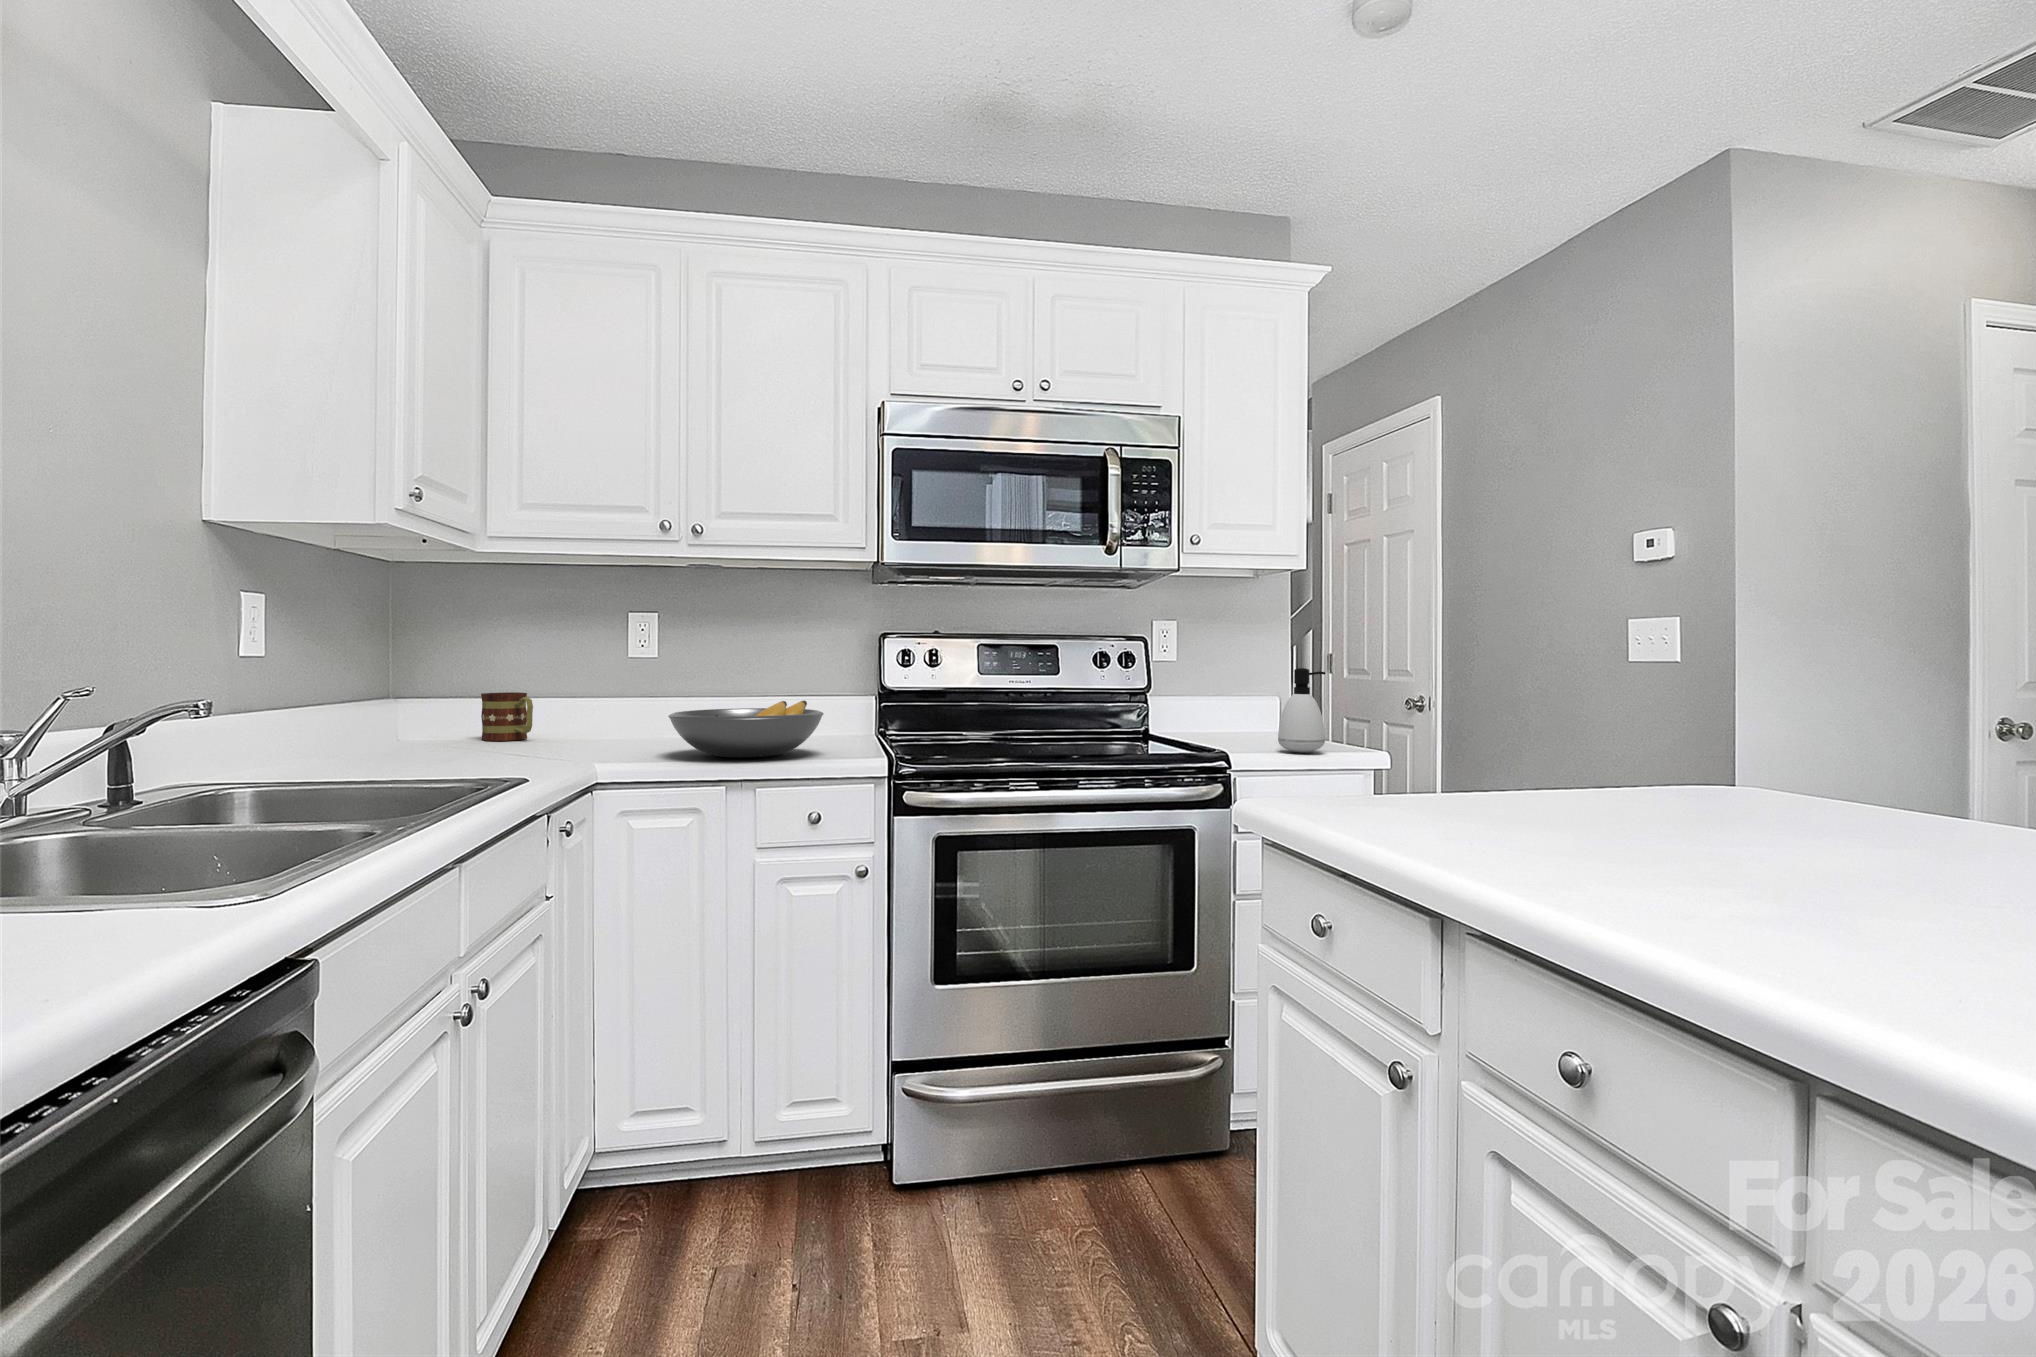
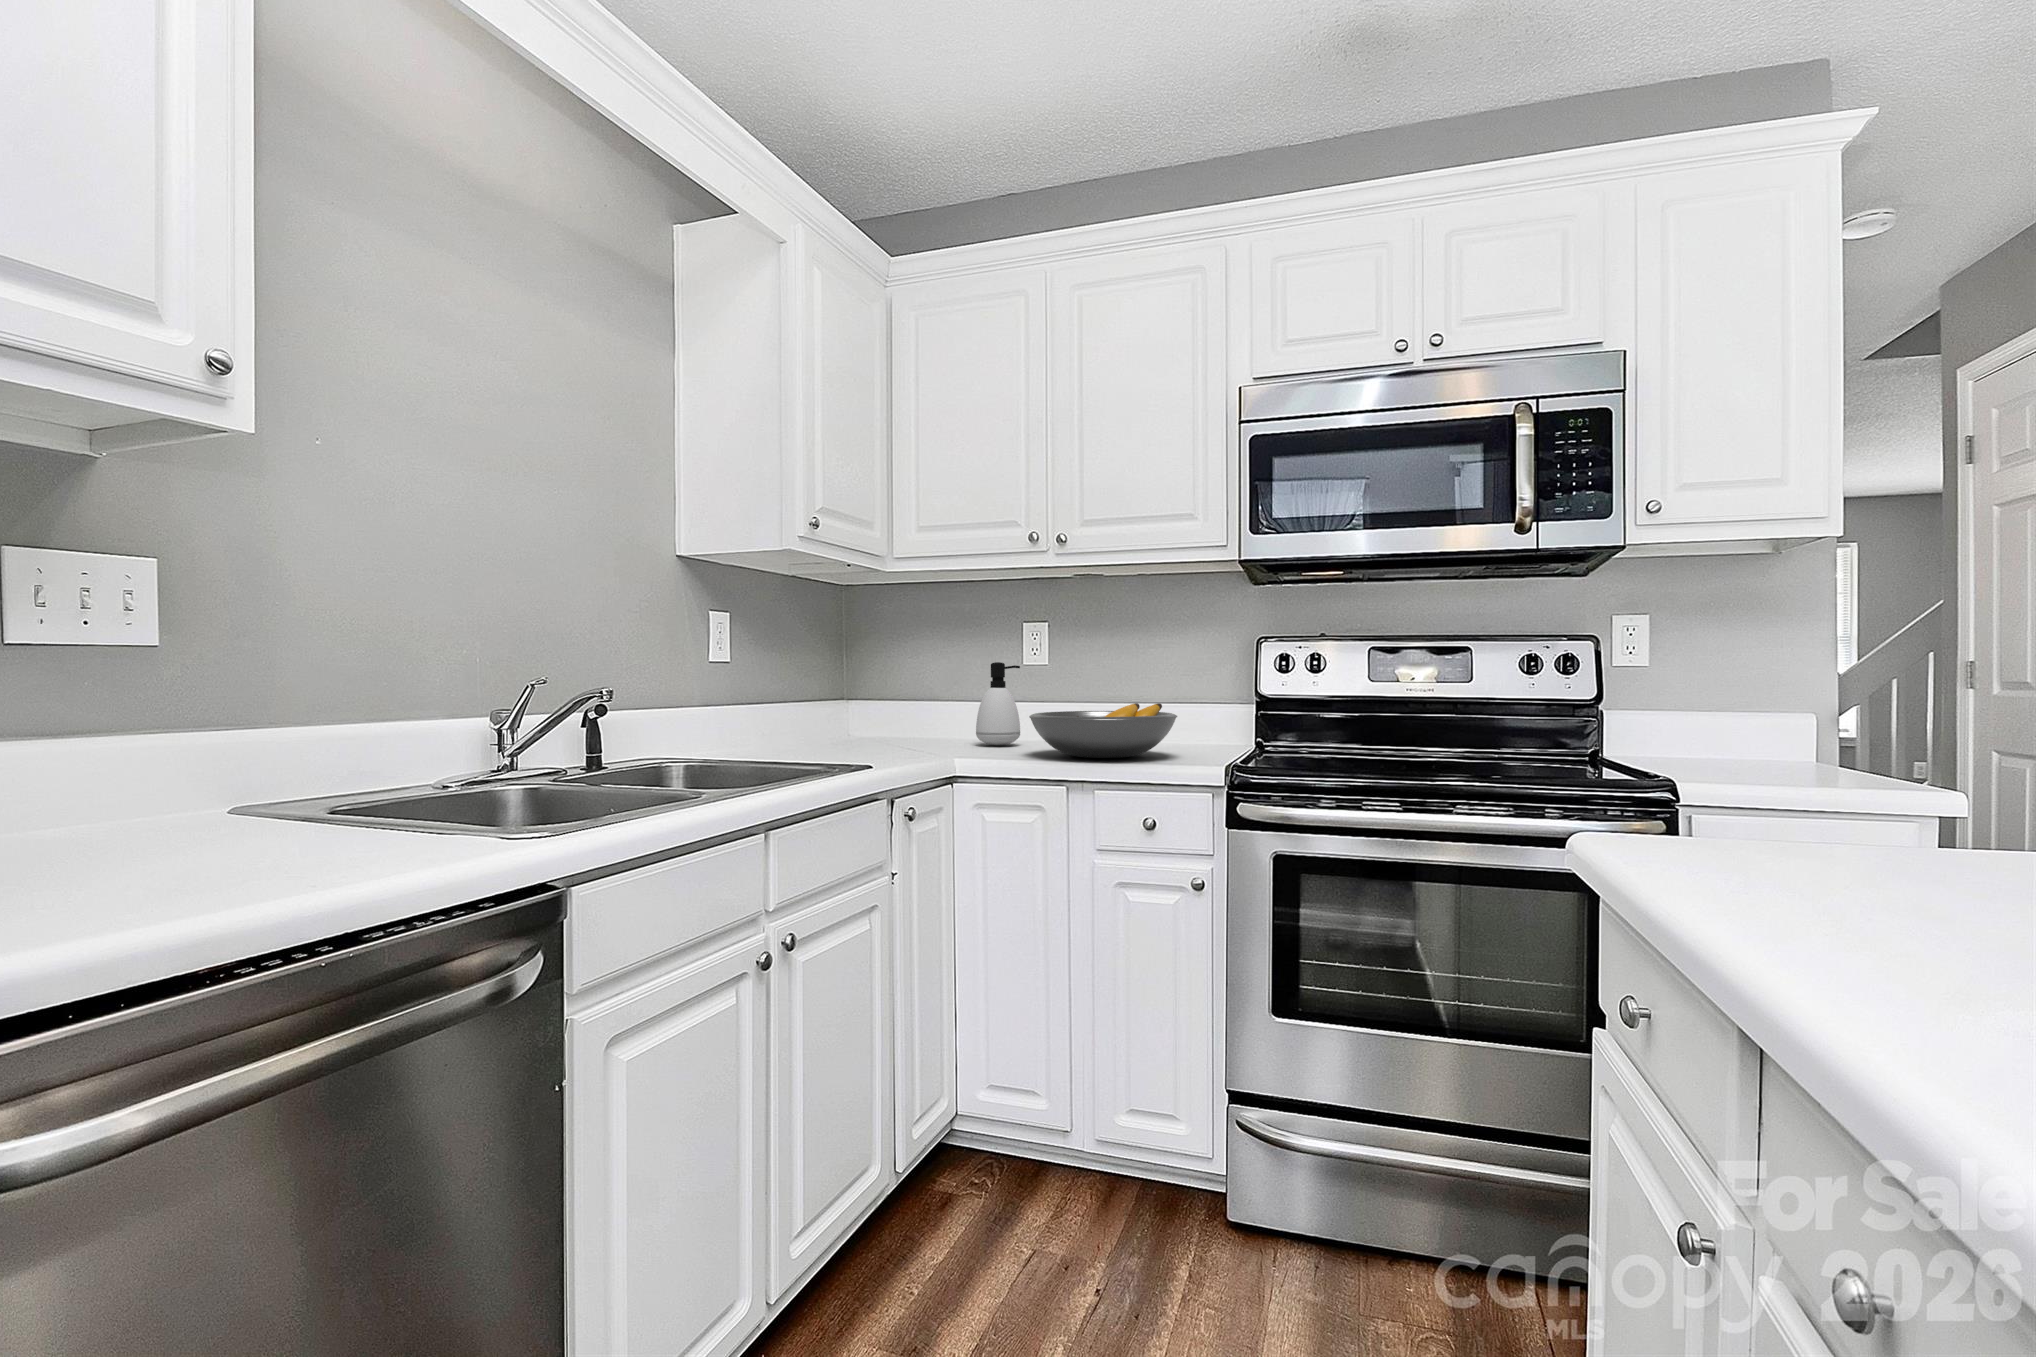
soap dispenser: present [1278,668,1325,752] -> present [976,662,1020,745]
mug: present [481,692,533,741] -> none [907,694,944,736]

